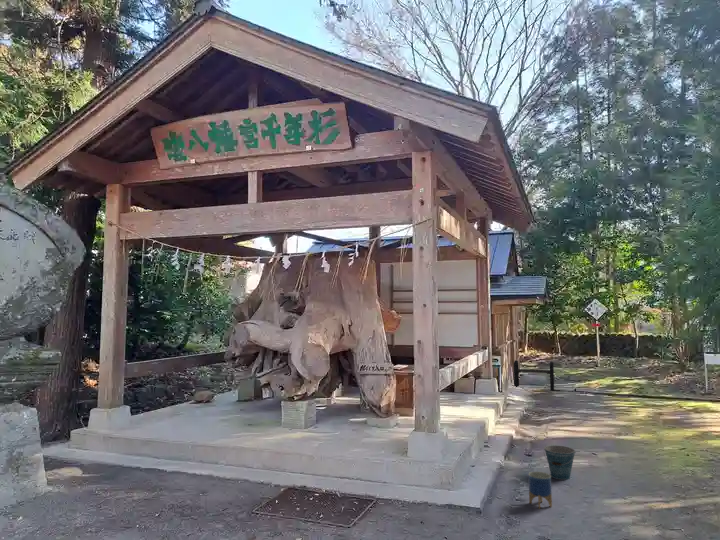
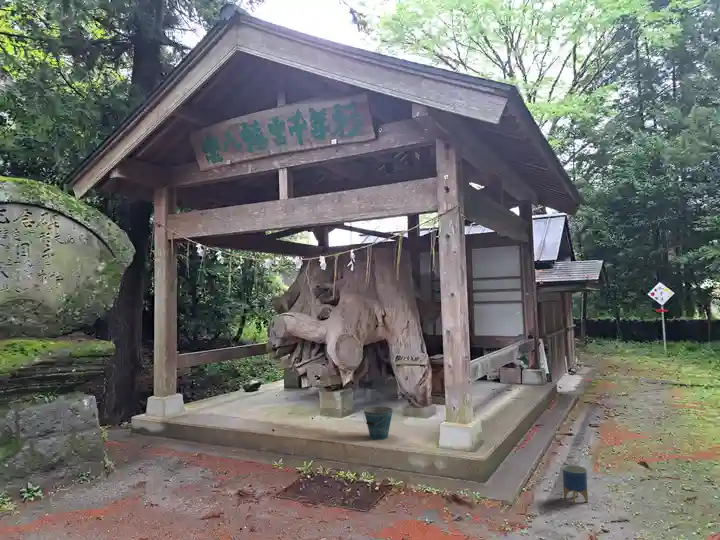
bench: present [514,360,554,391] -> none [567,348,611,380]
bucket: present [544,445,575,480] -> present [364,406,393,440]

